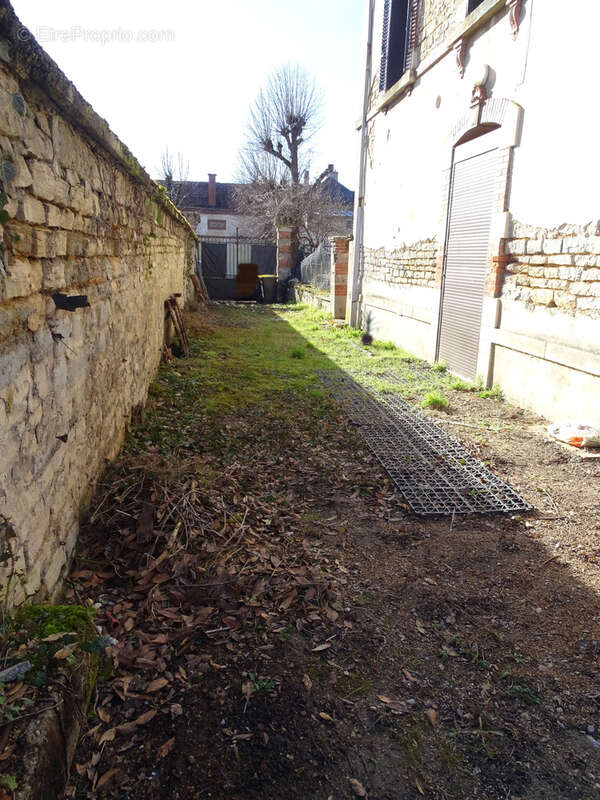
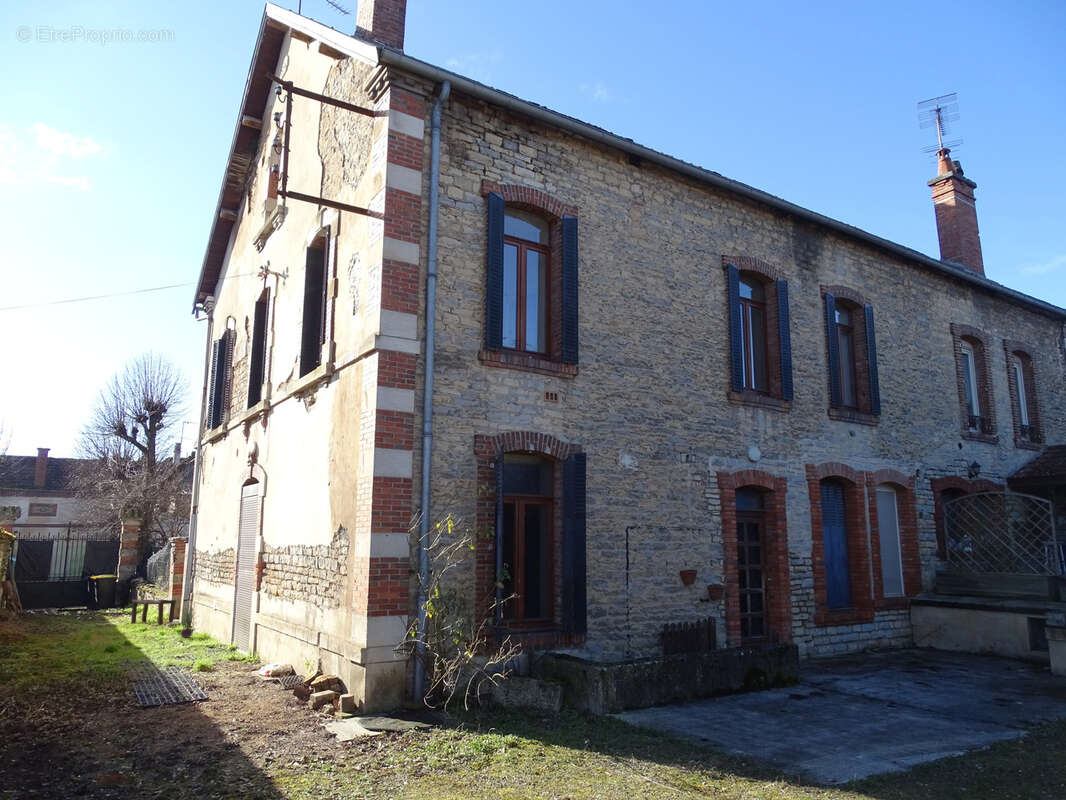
lounge chair: present [233,263,261,300] -> none [58,566,95,609]
bench: none [300,297,342,324] -> present [131,599,176,625]

